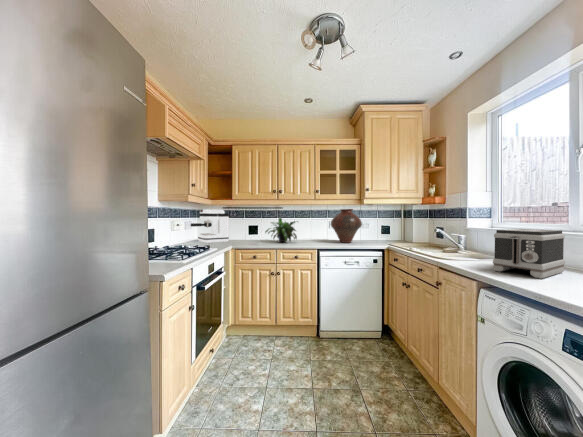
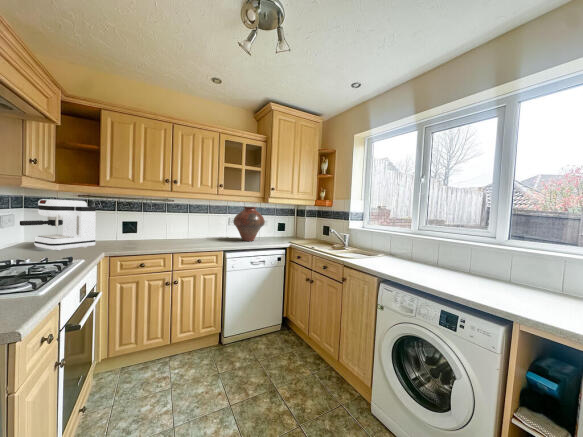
potted plant: present [265,217,297,242] -> none [154,214,198,244]
toaster: present [493,229,565,279] -> none [384,232,418,271]

